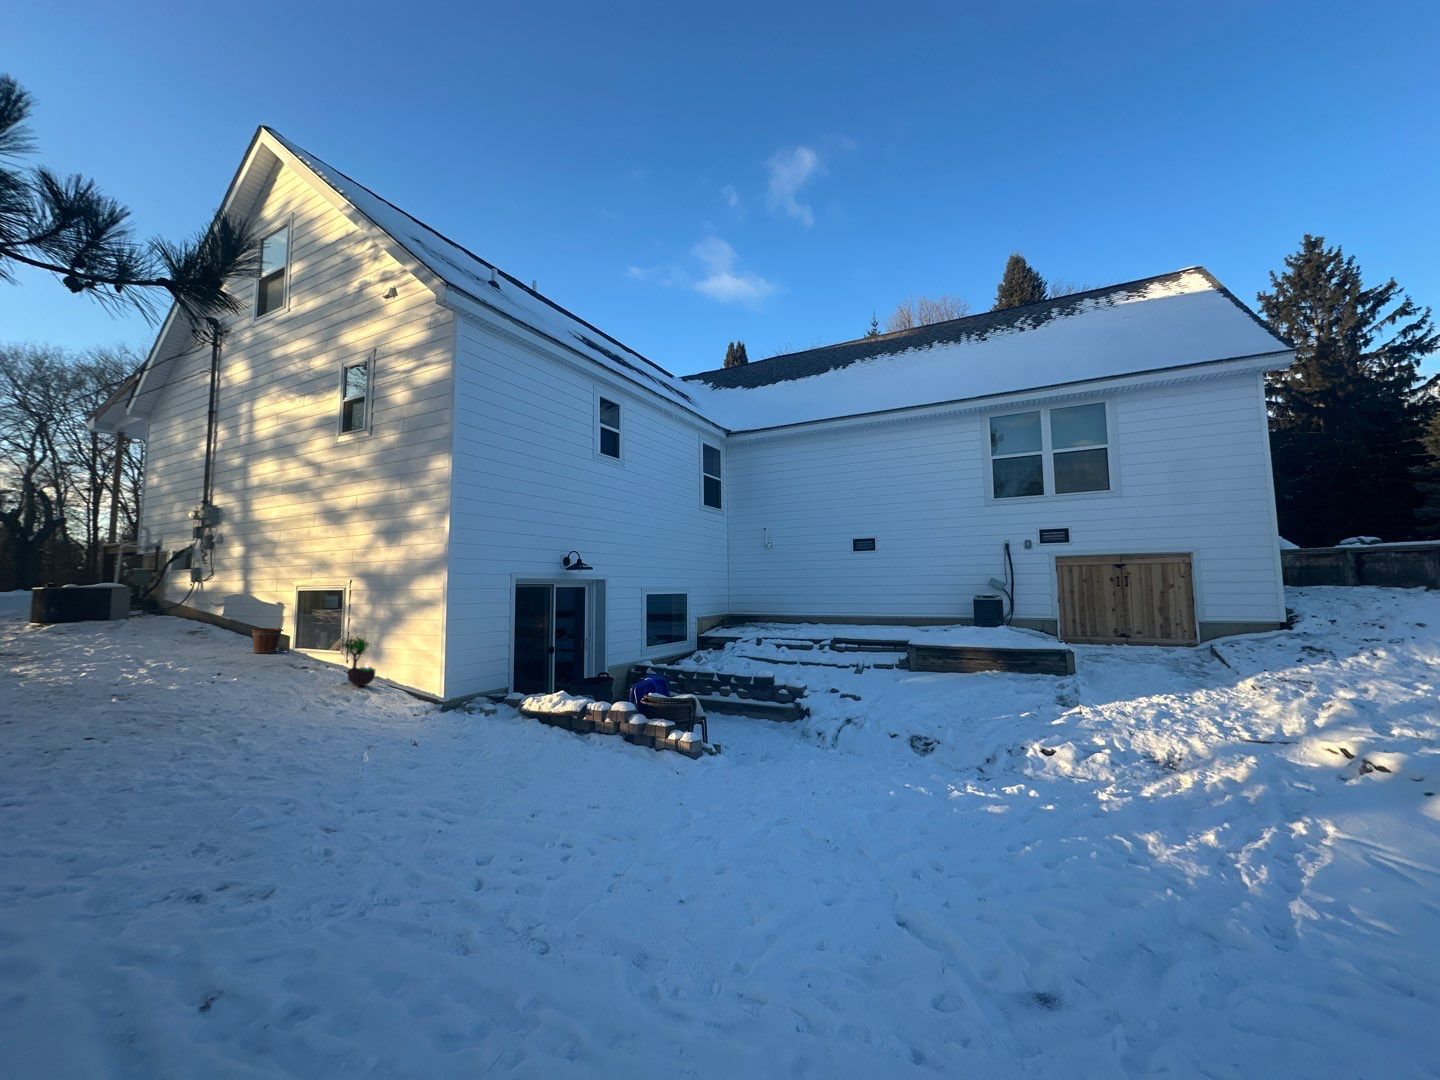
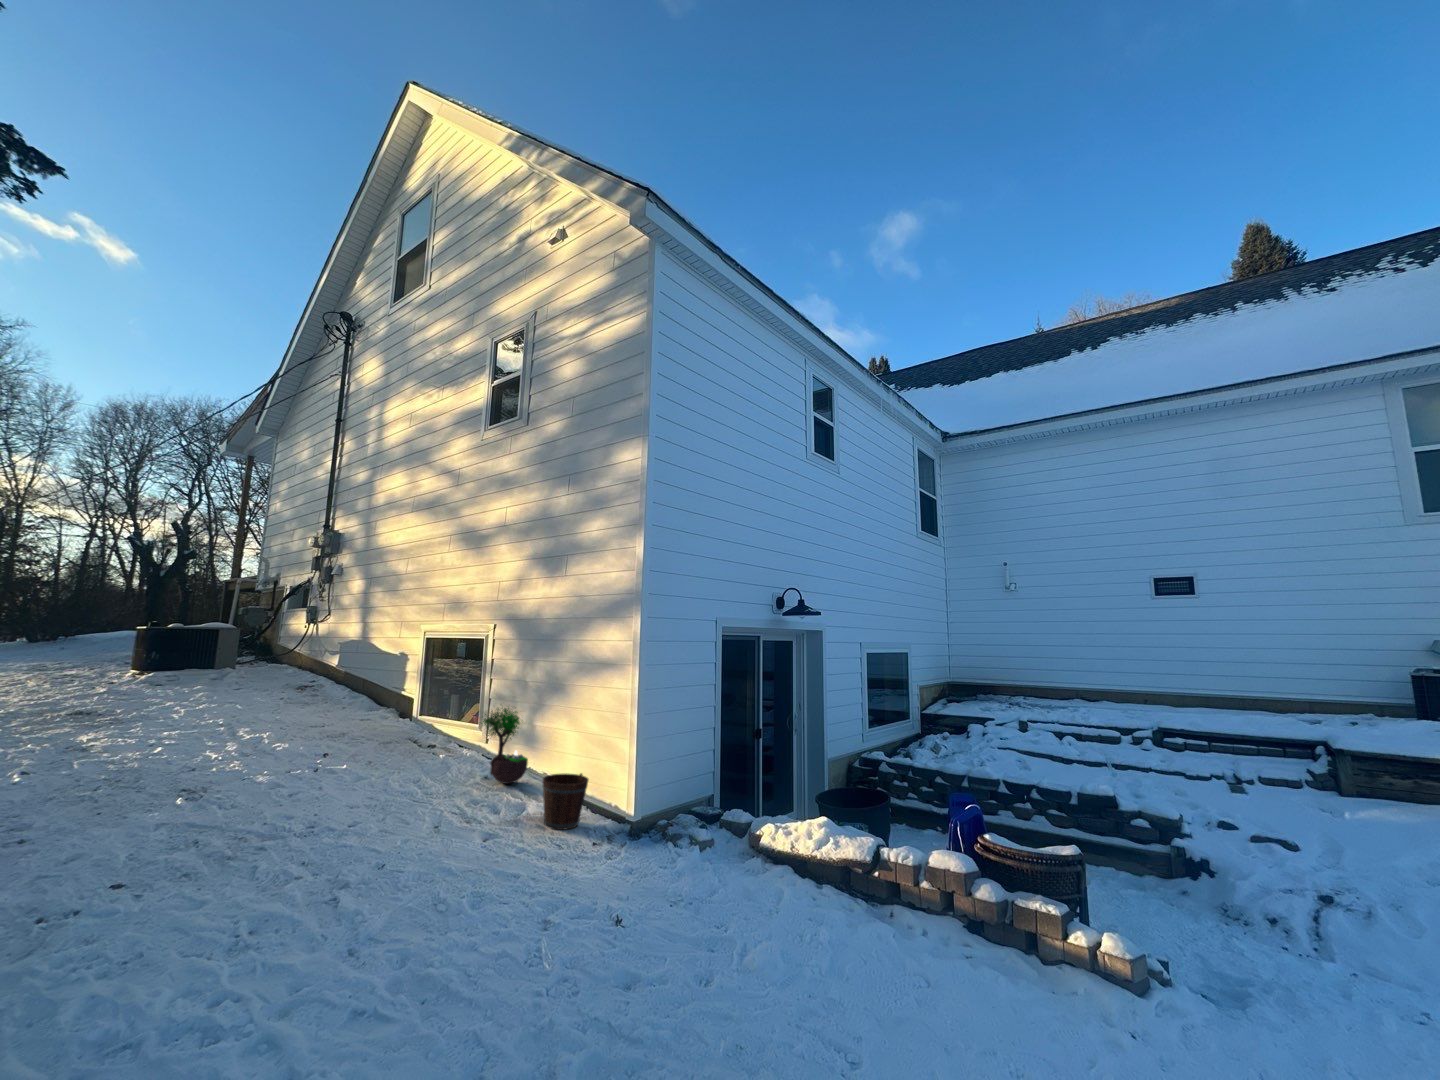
bucket: present [252,628,282,654] -> present [543,773,588,830]

